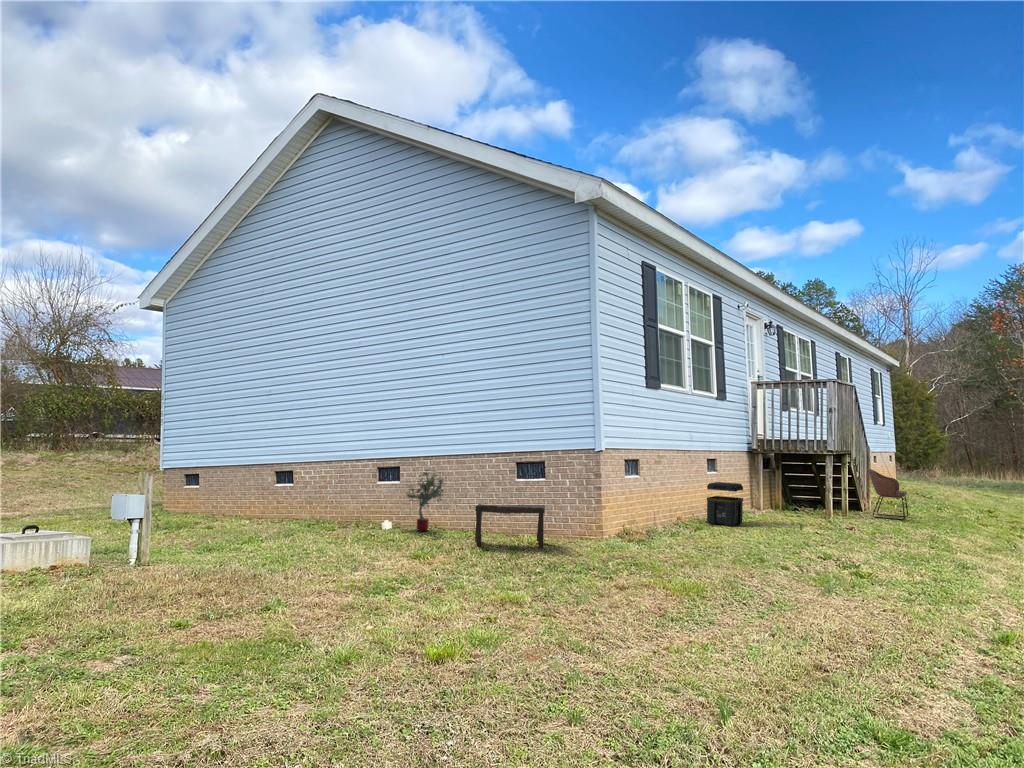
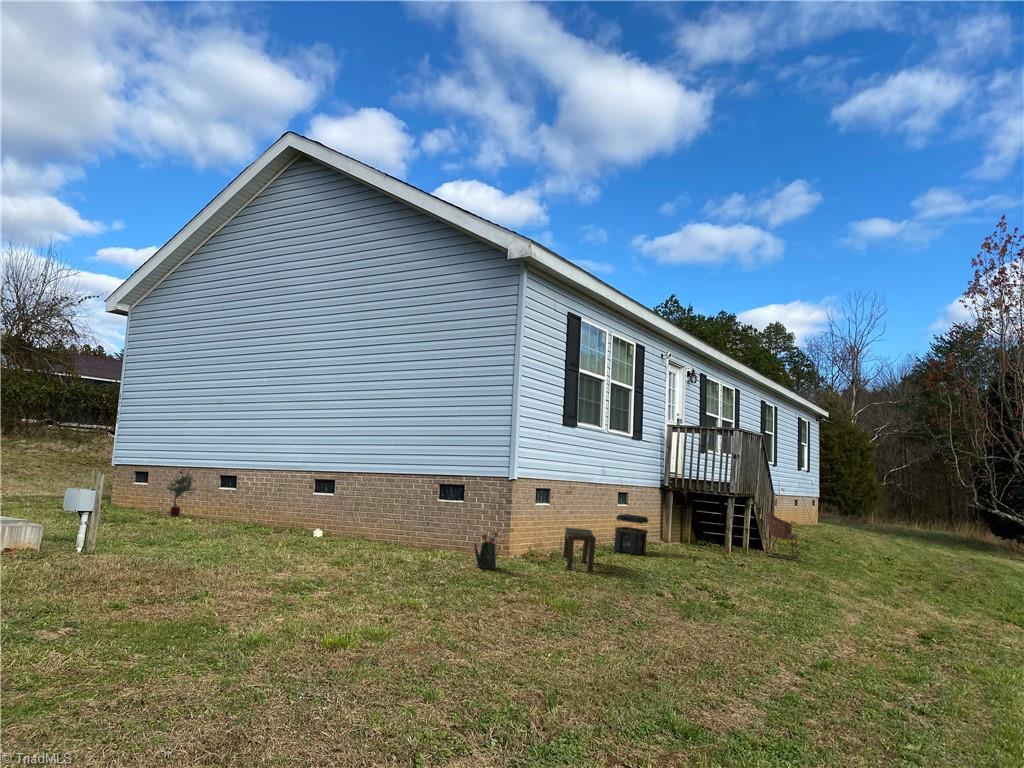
potted tree: present [407,470,444,531] -> present [168,470,195,516]
bench: present [475,504,545,548] -> present [563,528,596,571]
watering can: none [562,510,591,553] -> present [474,532,500,569]

